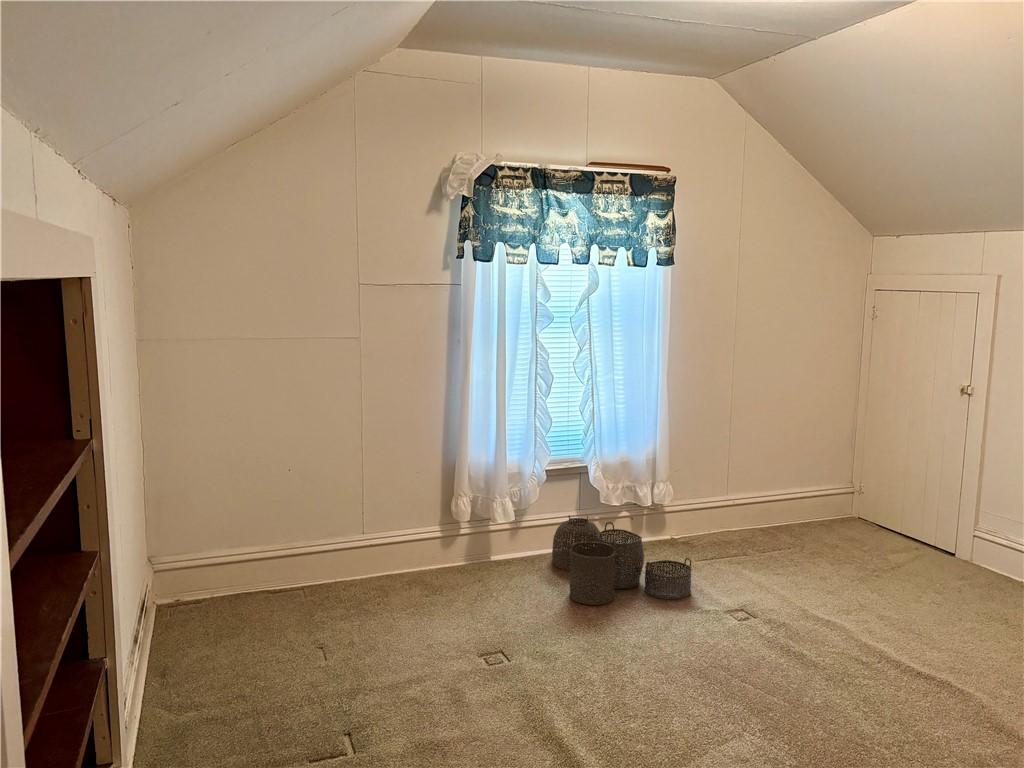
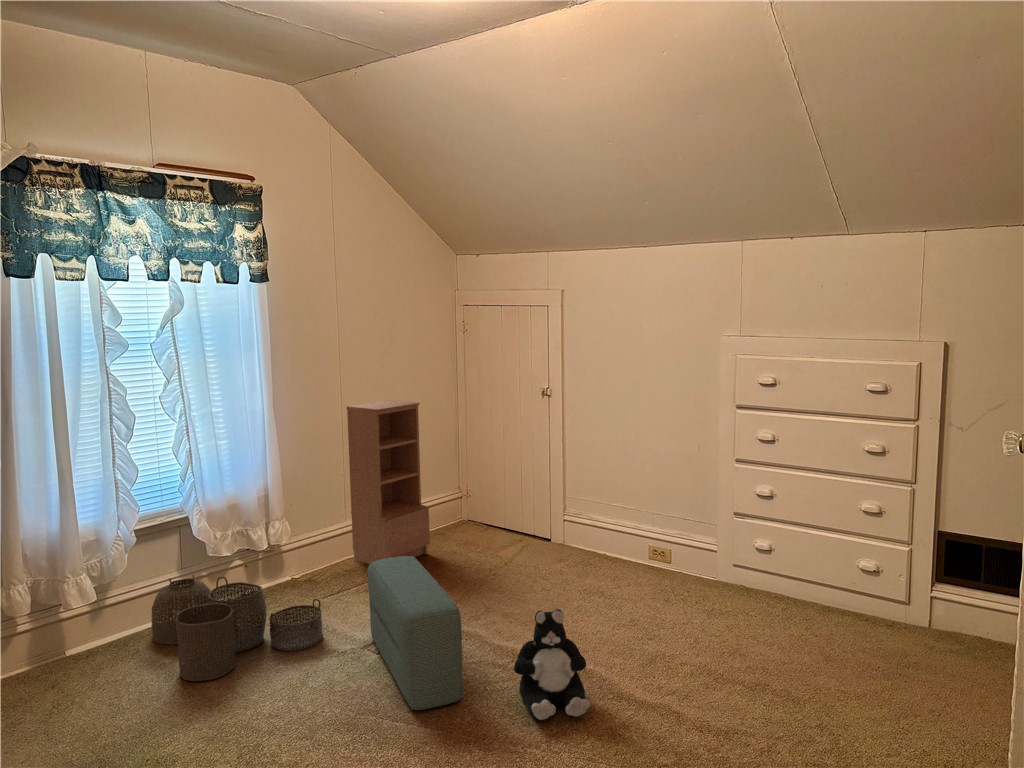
bookcase: none [730,383,812,547] -> present [347,400,430,564]
pouf: none [735,534,821,682] -> present [368,556,463,710]
plush toy: none [873,616,958,732] -> present [514,609,590,720]

